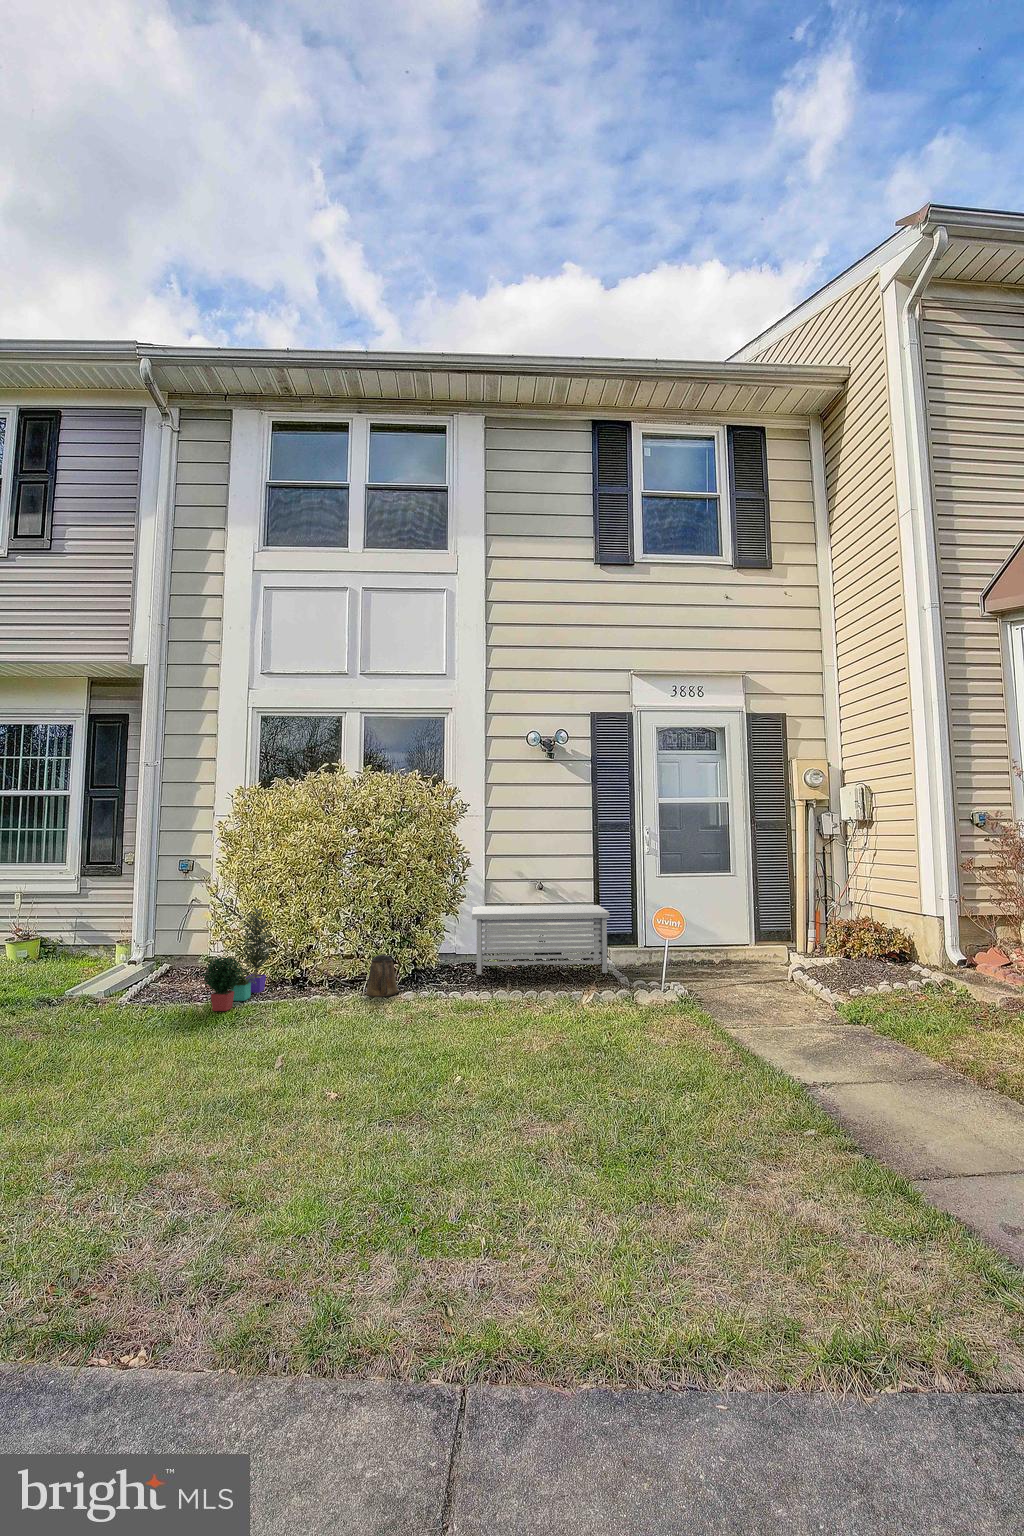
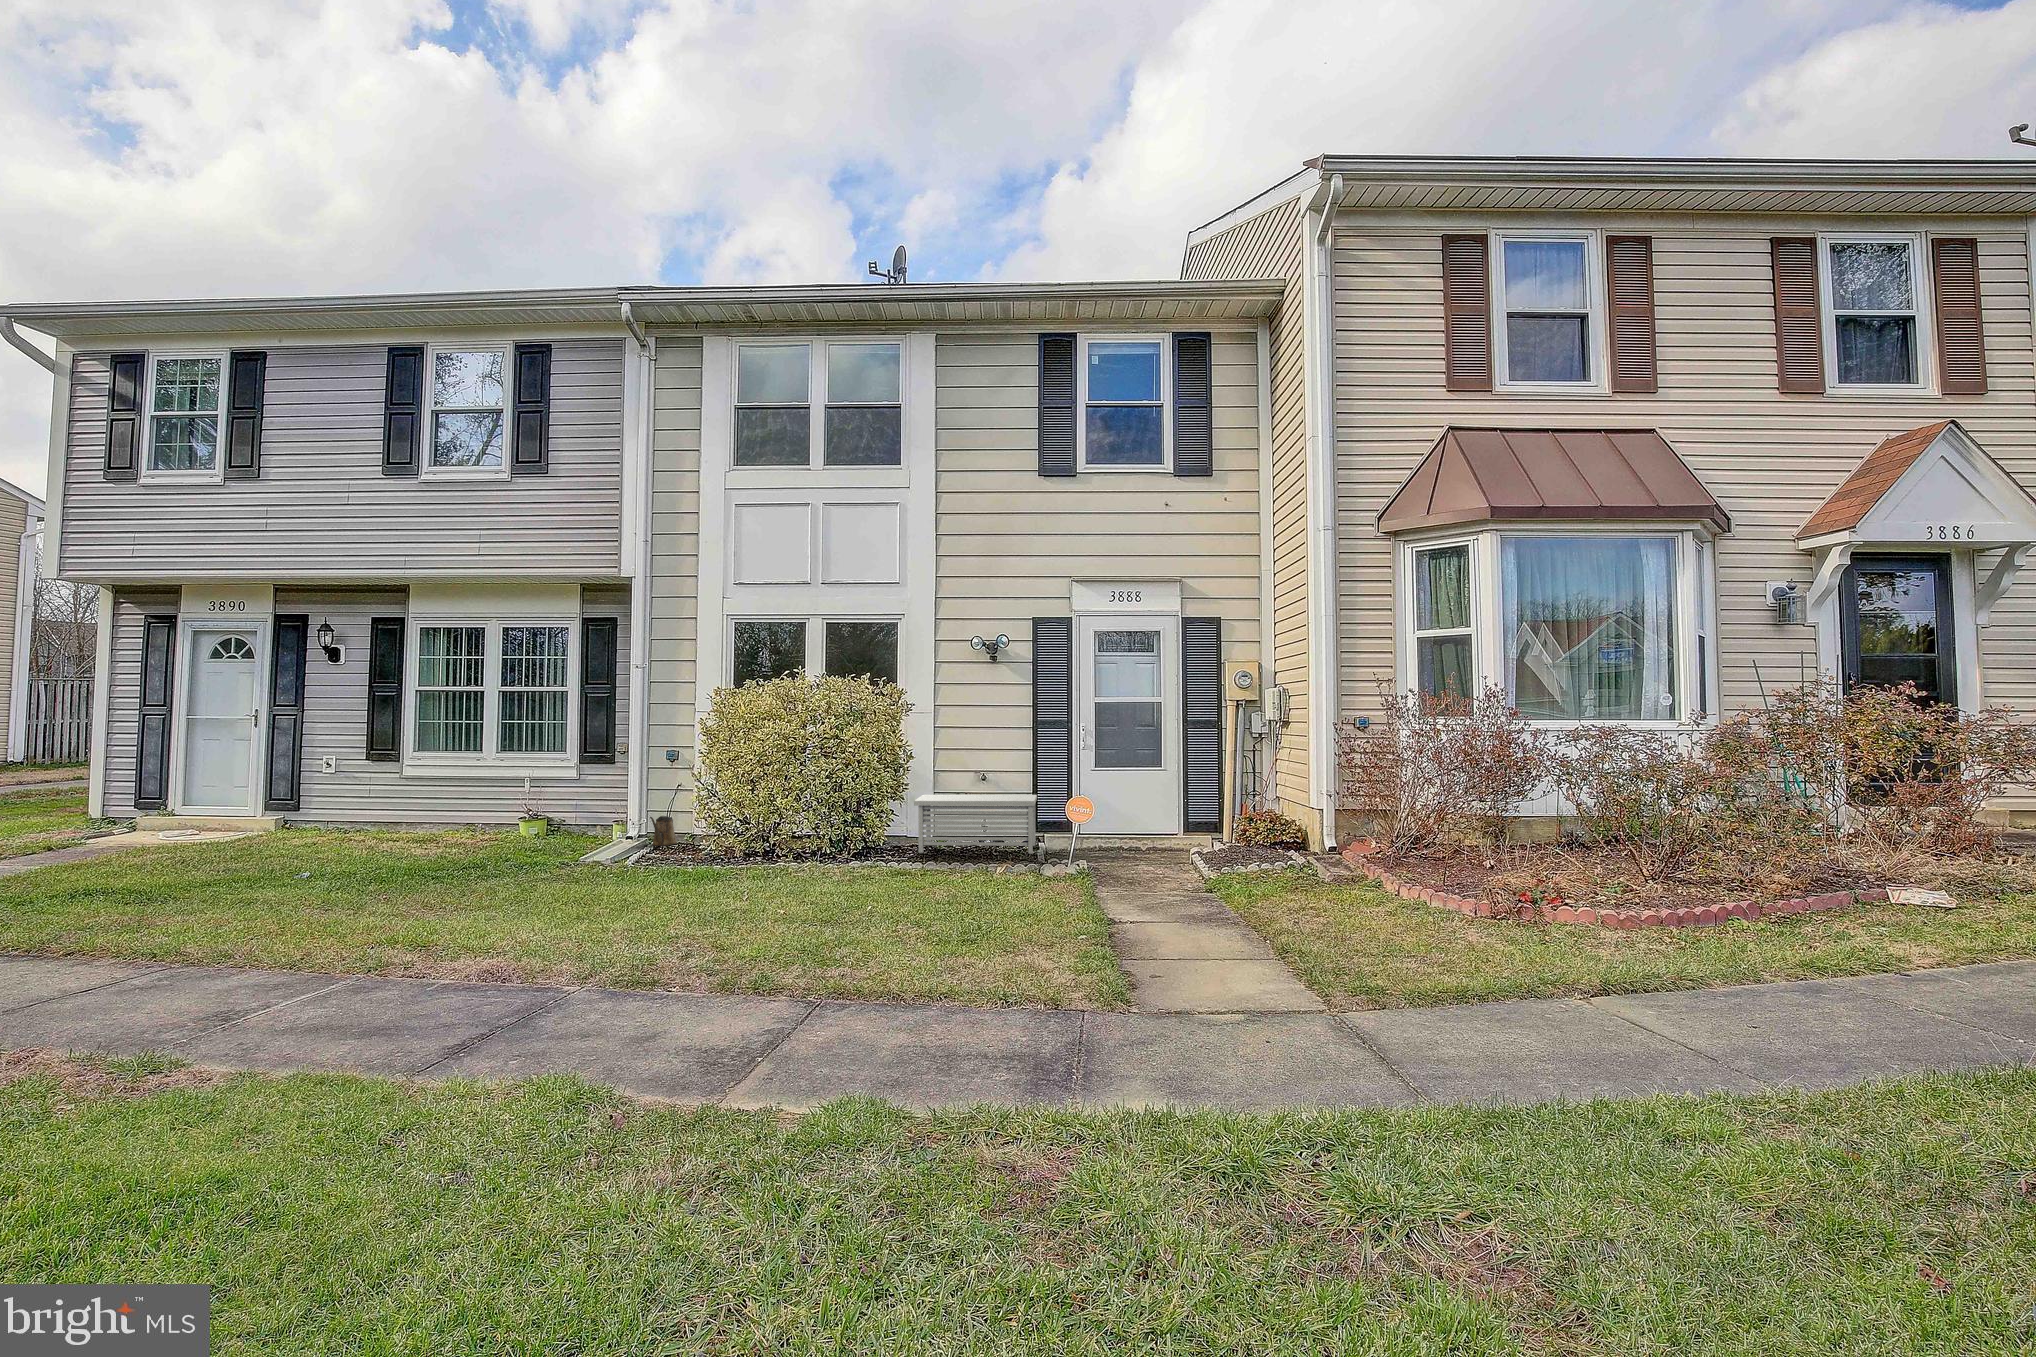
potted plant: present [203,906,272,1011] -> none [688,791,746,872]
watering can: present [366,955,399,997] -> present [650,816,677,846]

